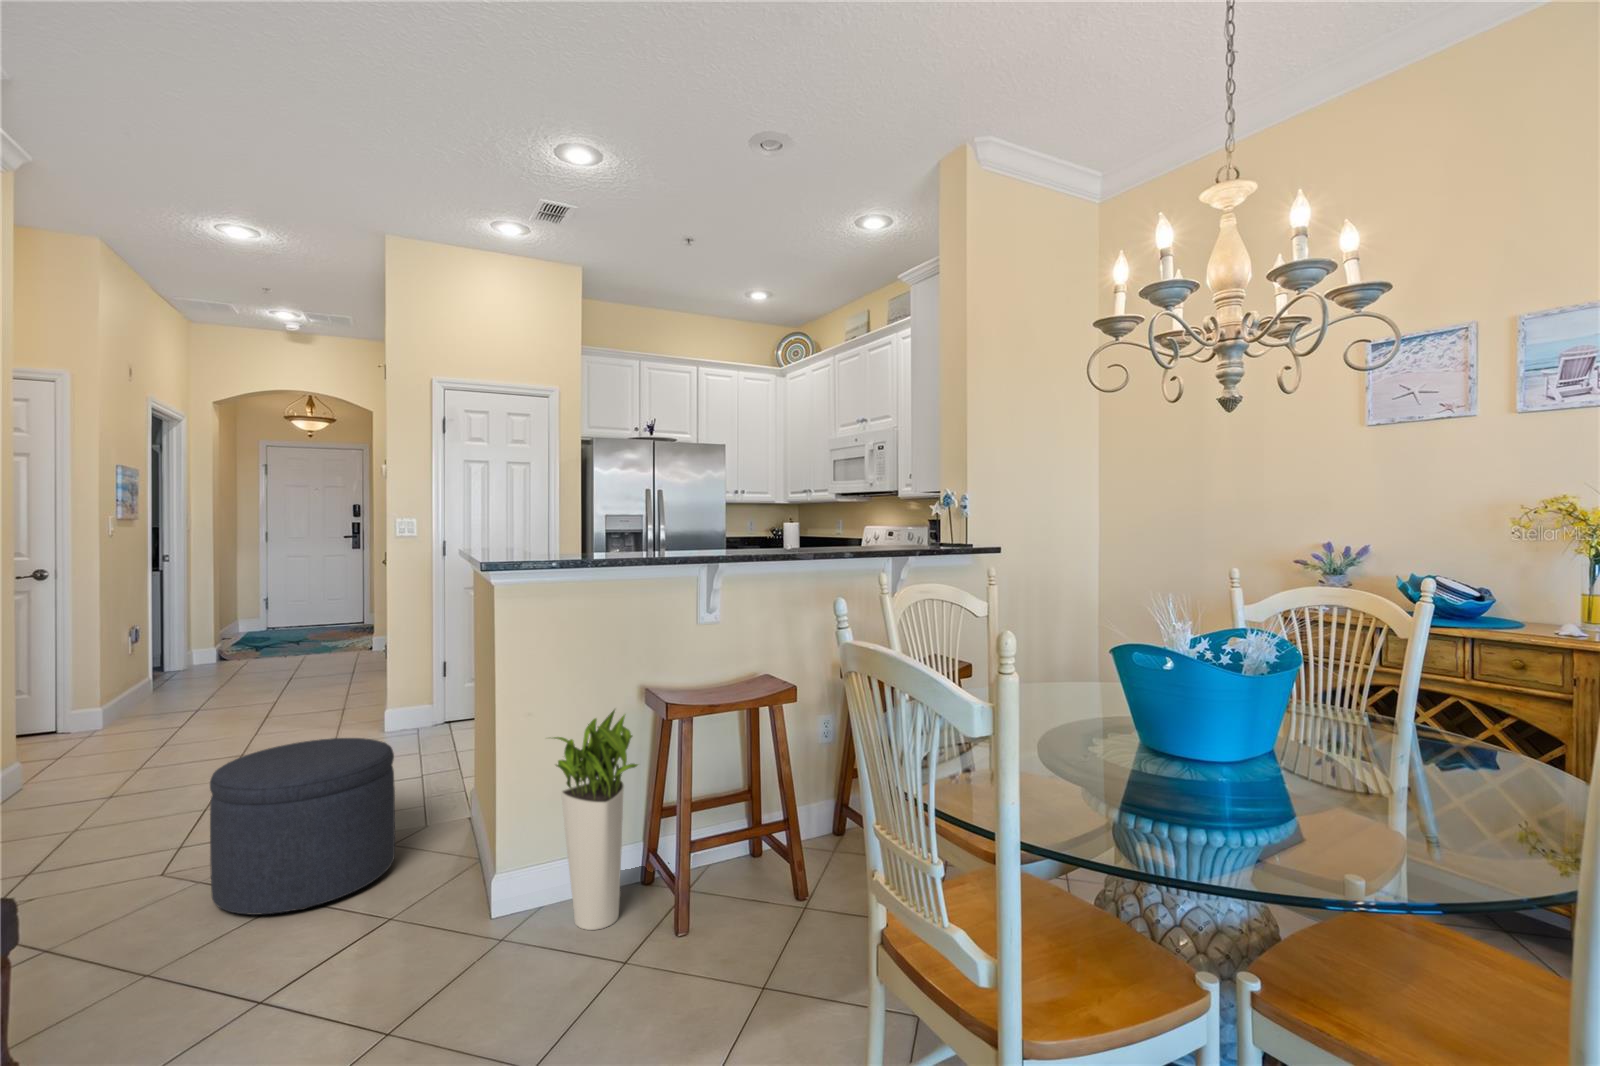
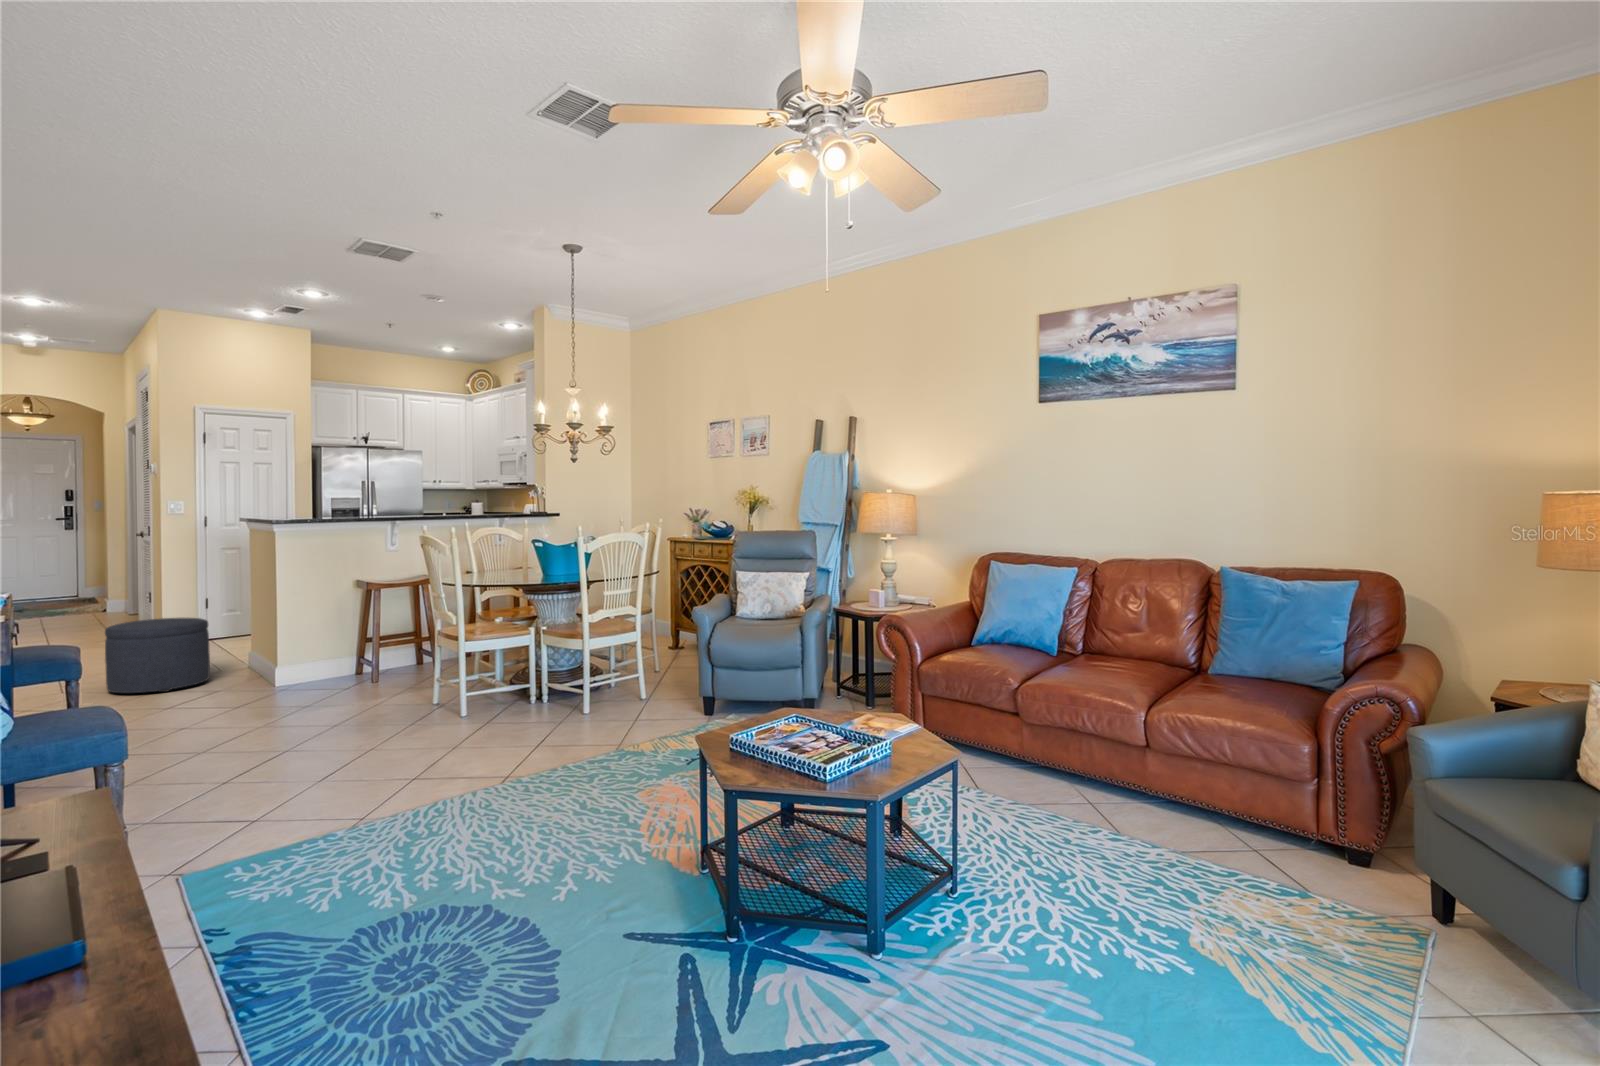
planter: present [554,710,638,930] -> none [304,588,353,686]

